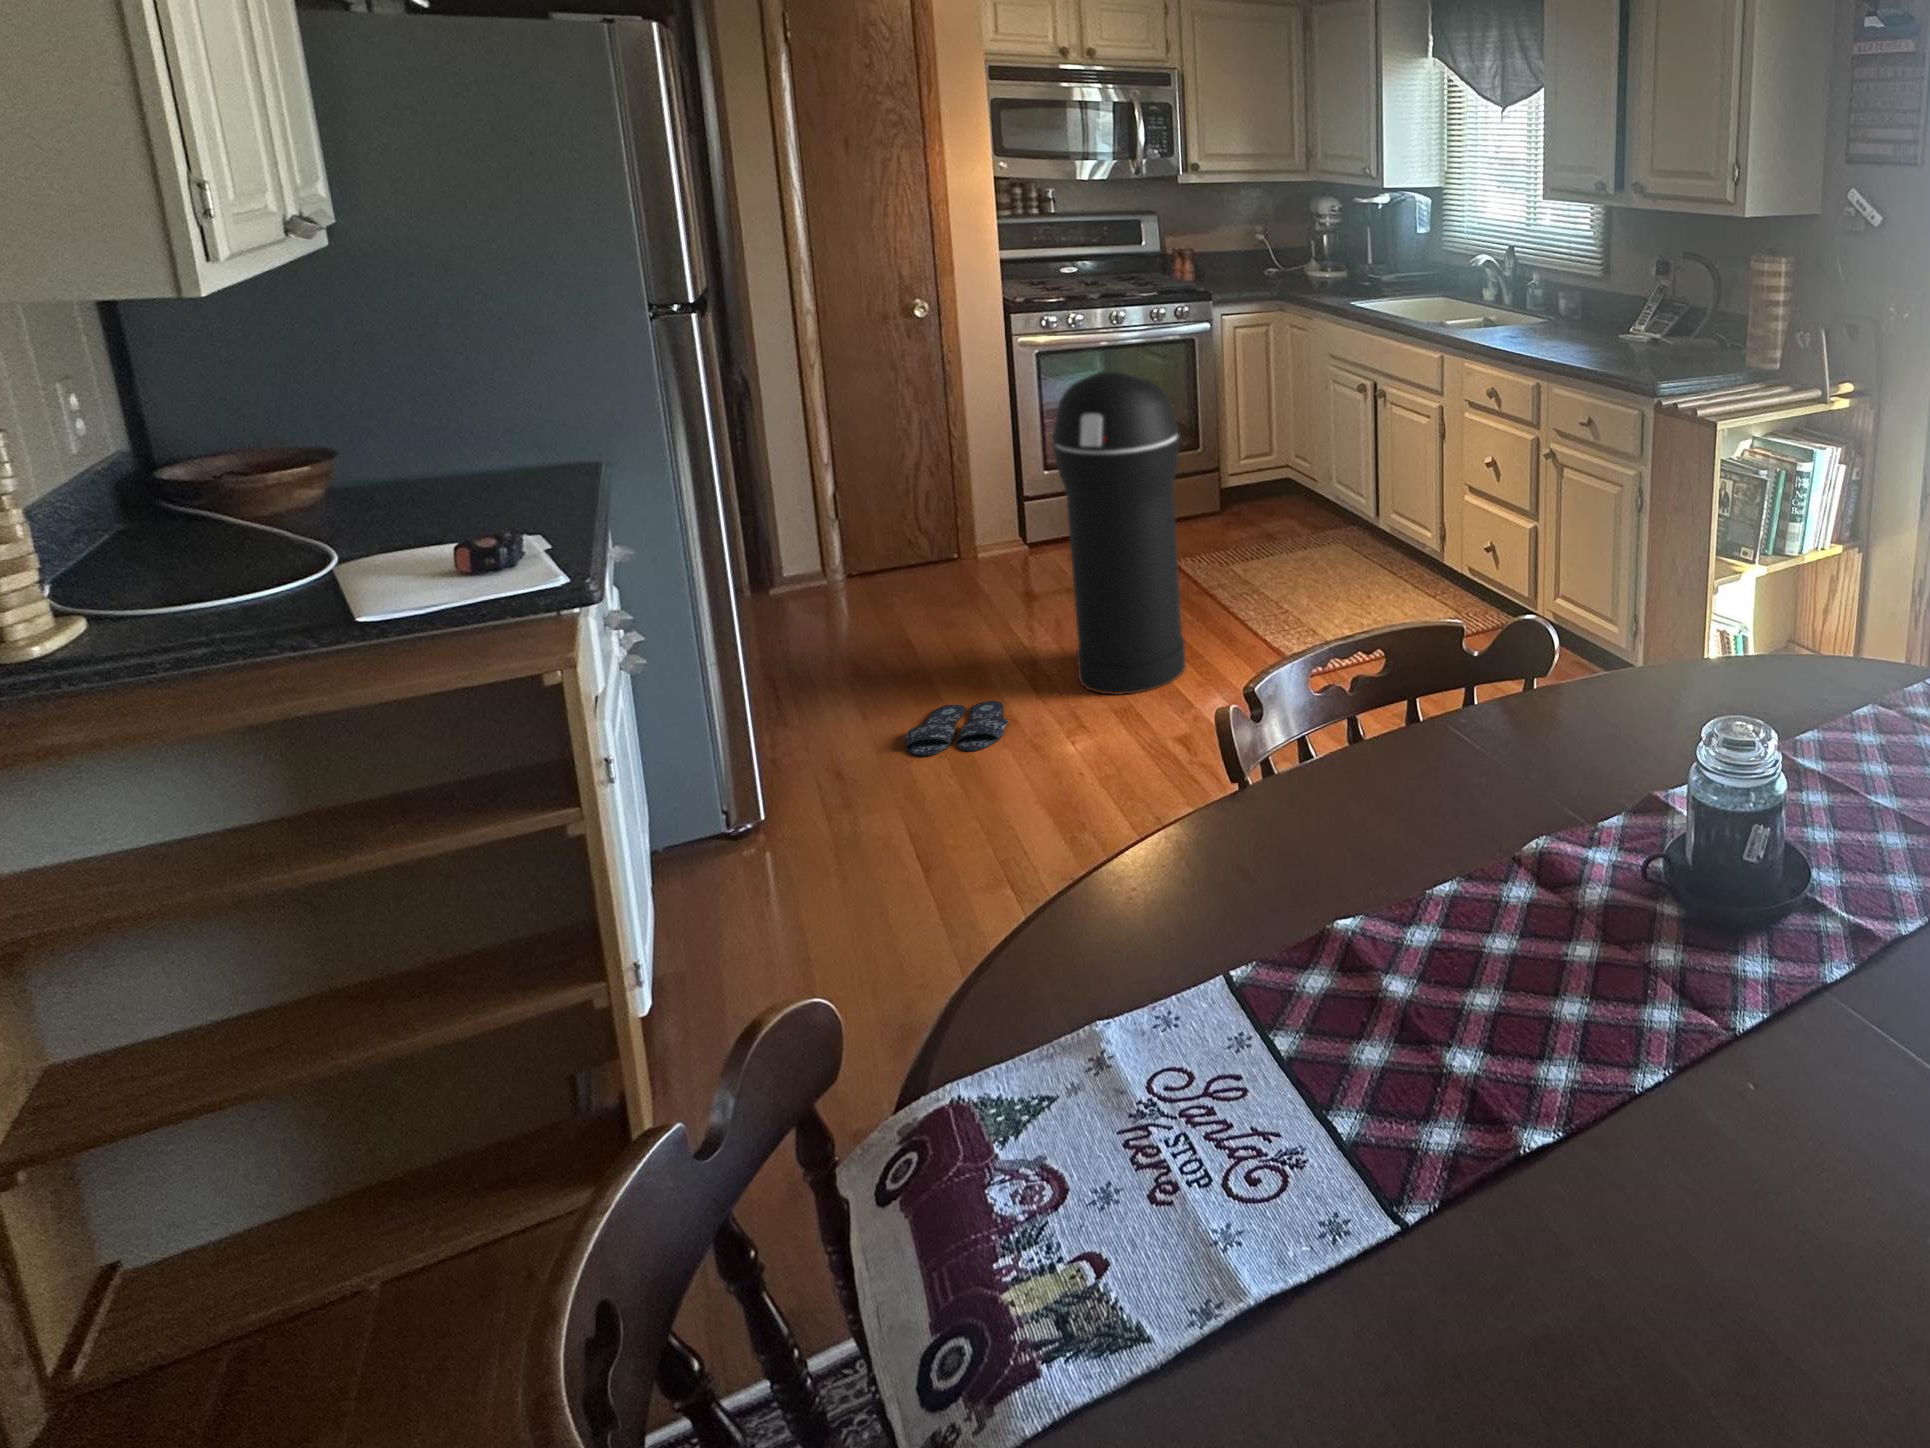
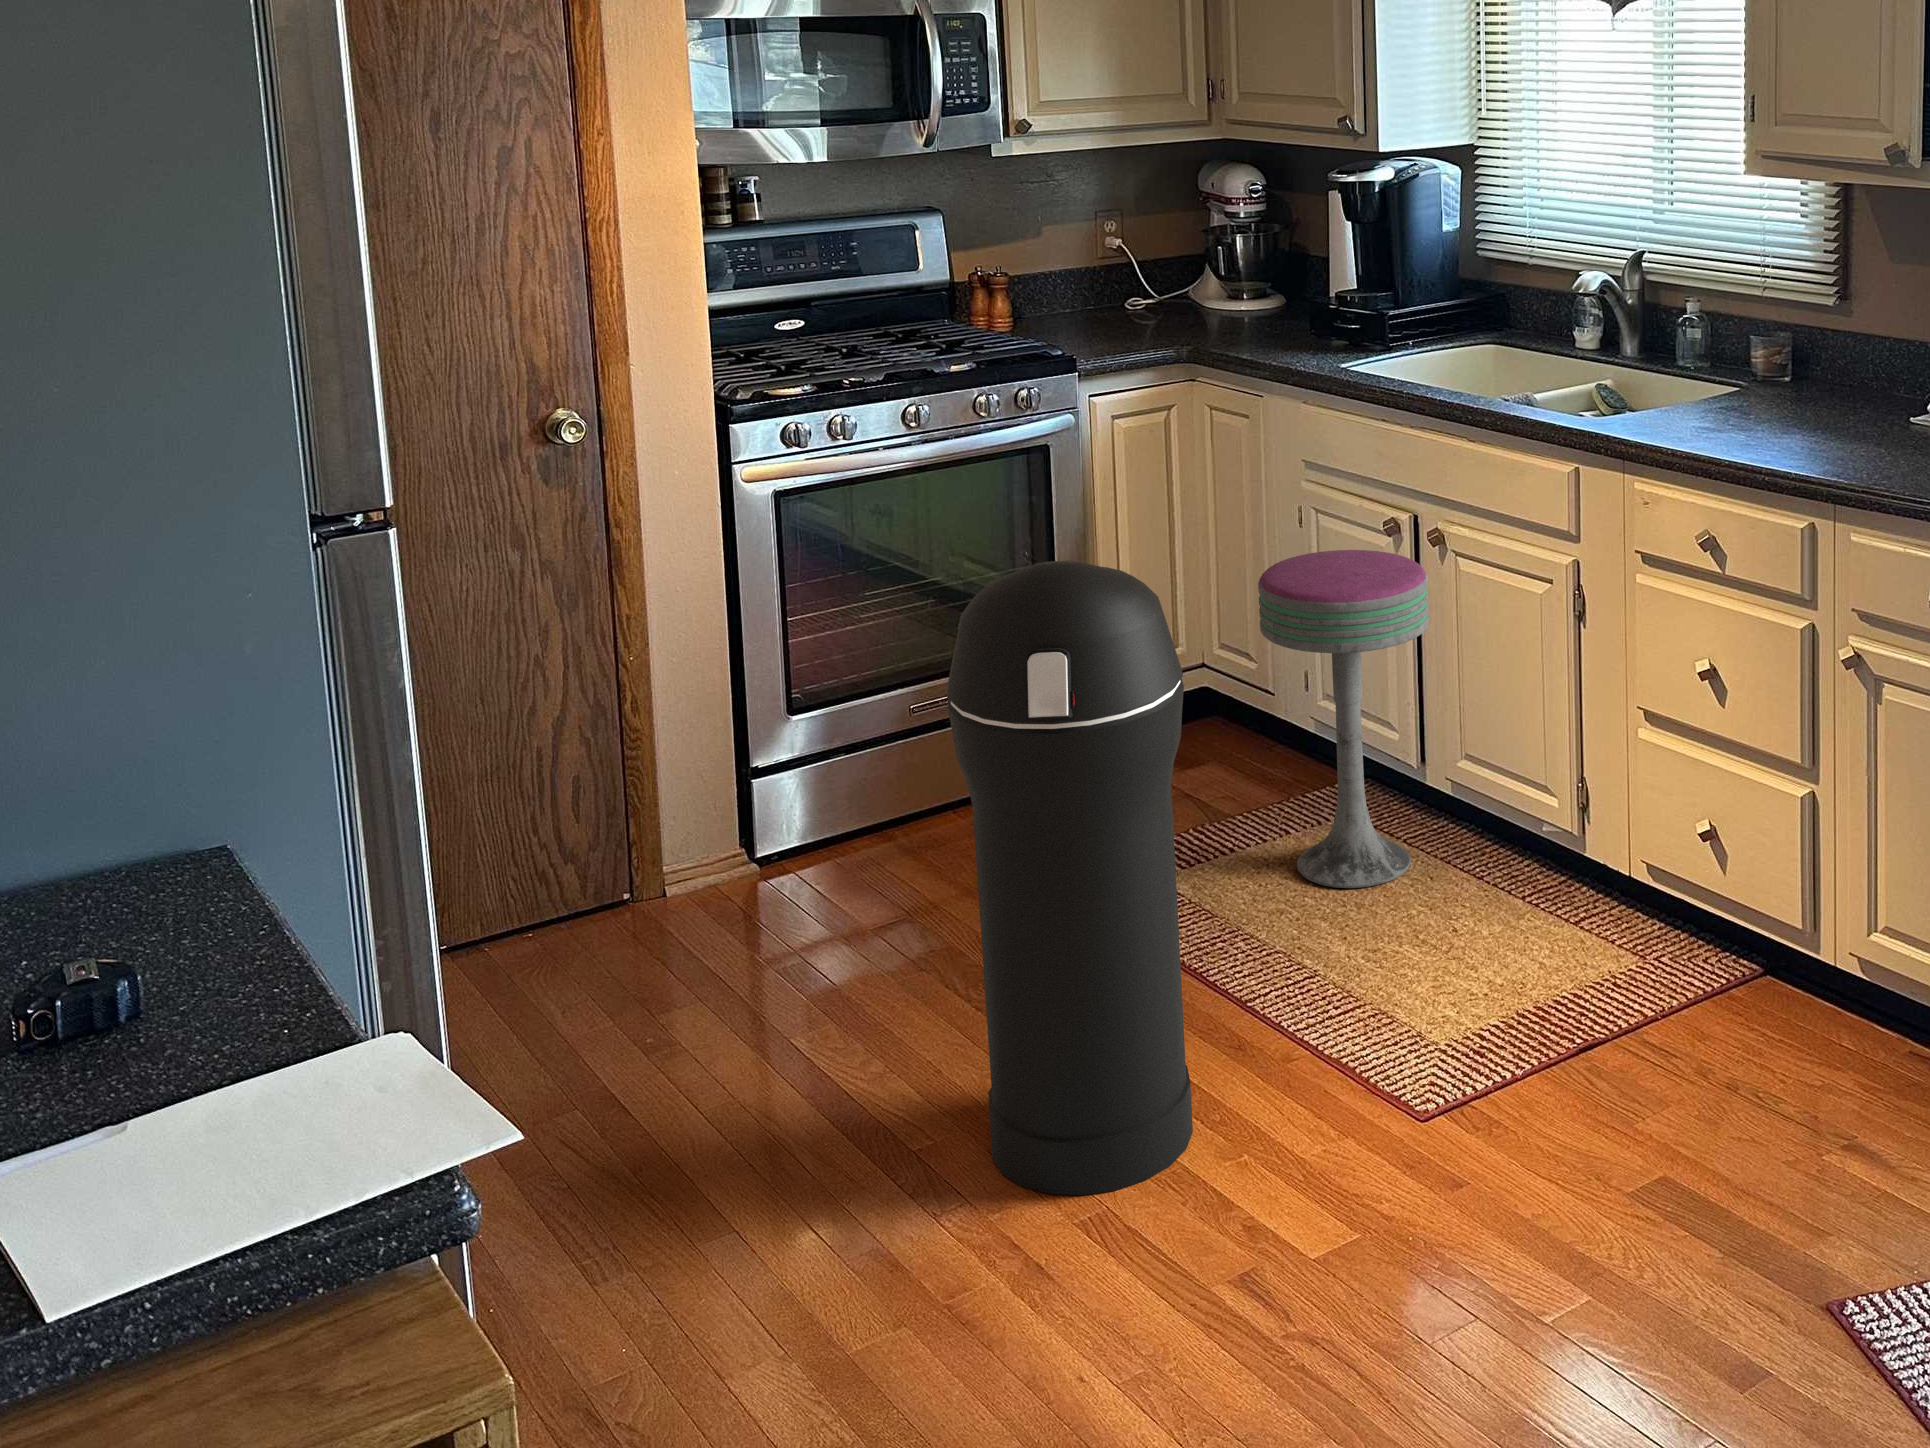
bar stool: none [1279,398,1371,575] -> present [1258,550,1429,888]
slippers: present [905,701,1009,757] -> none [709,1229,902,1378]

